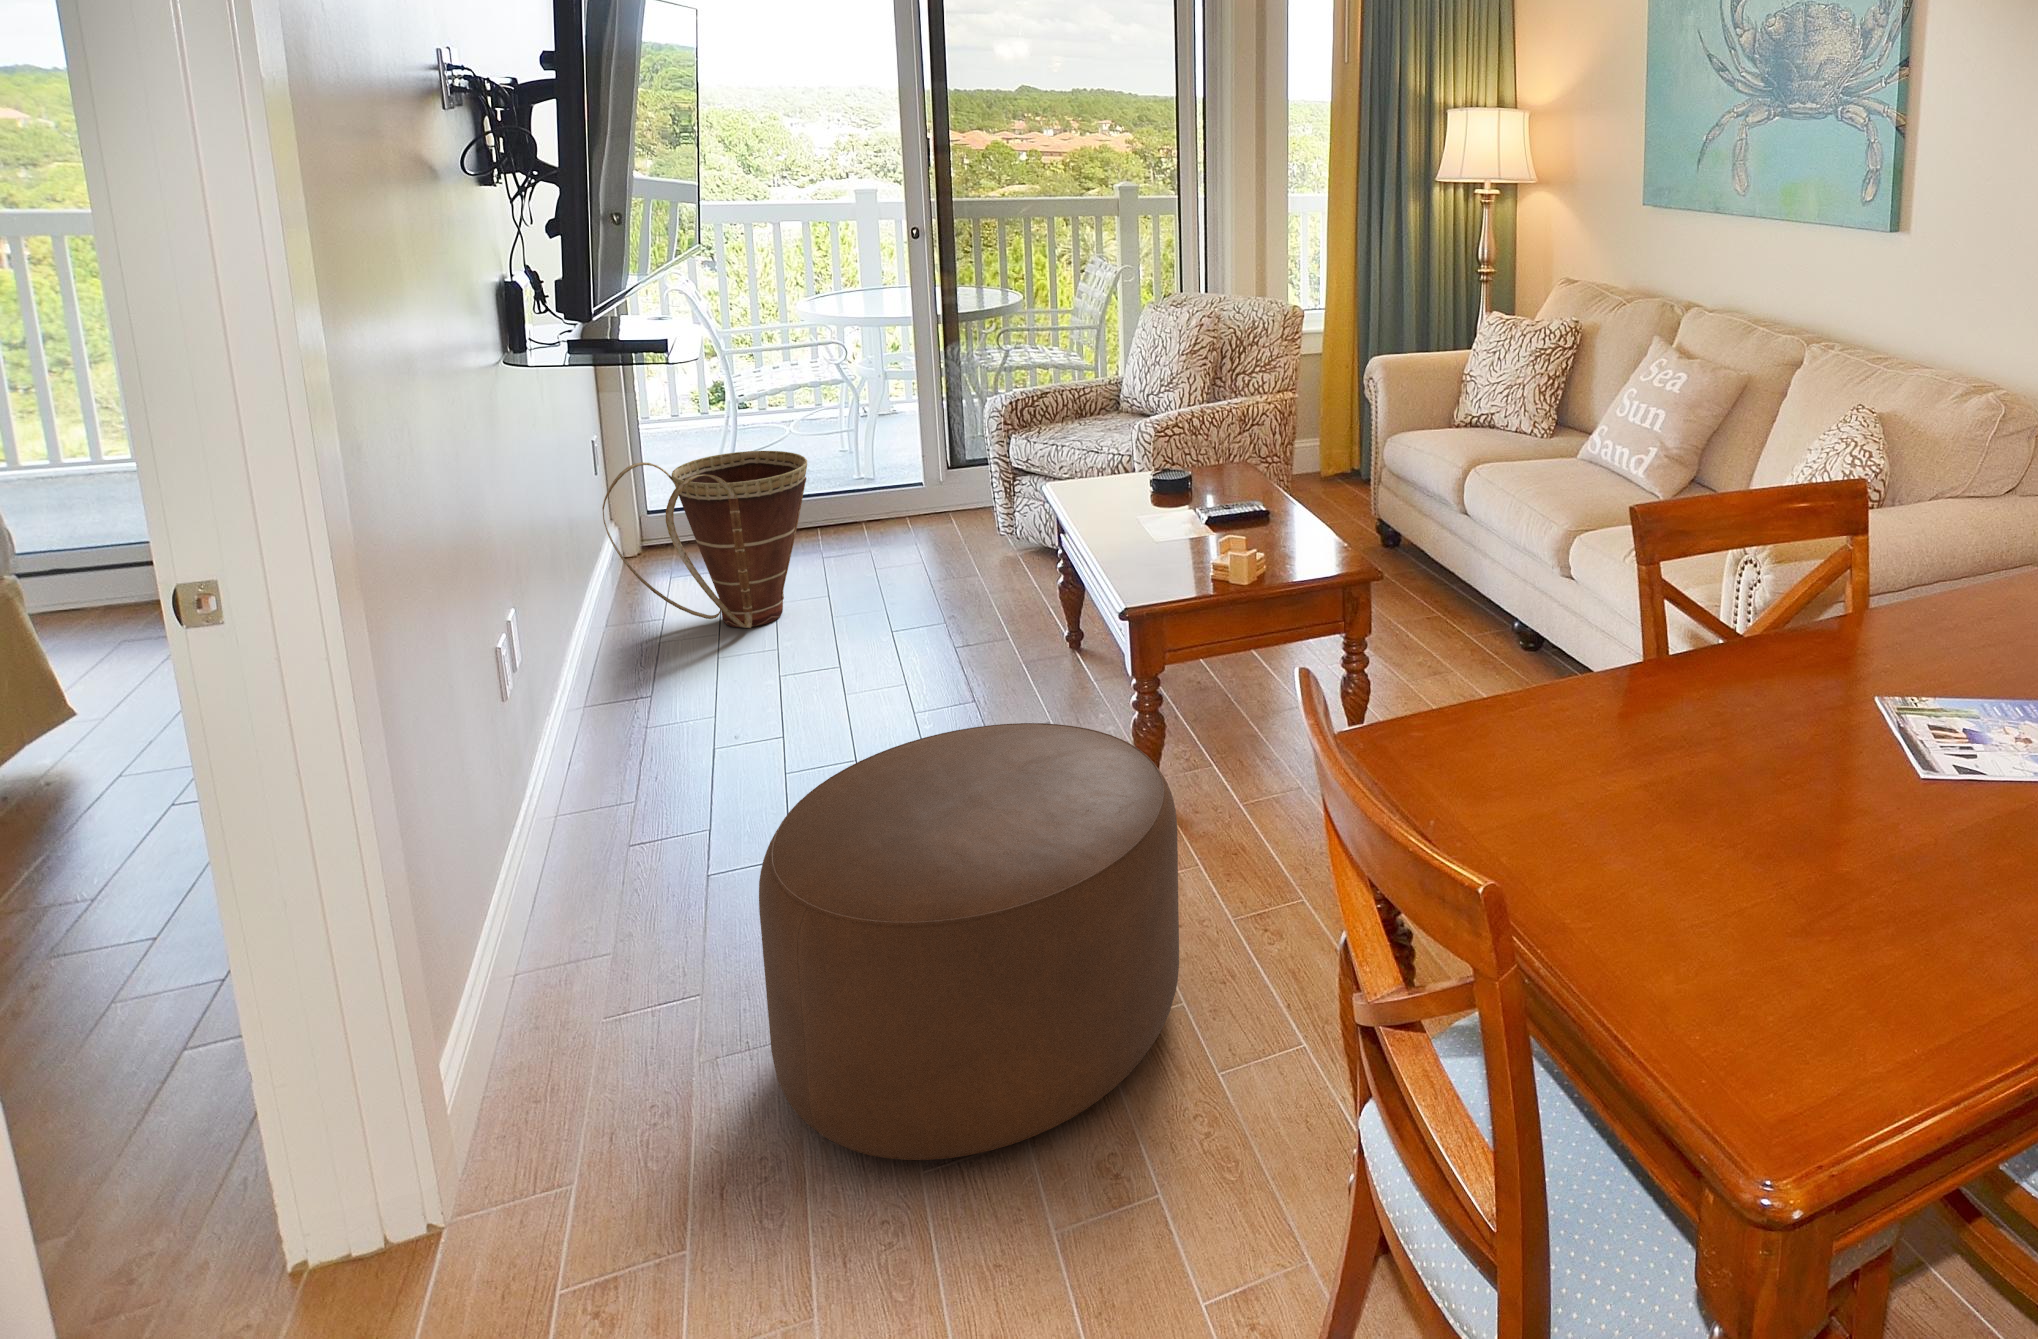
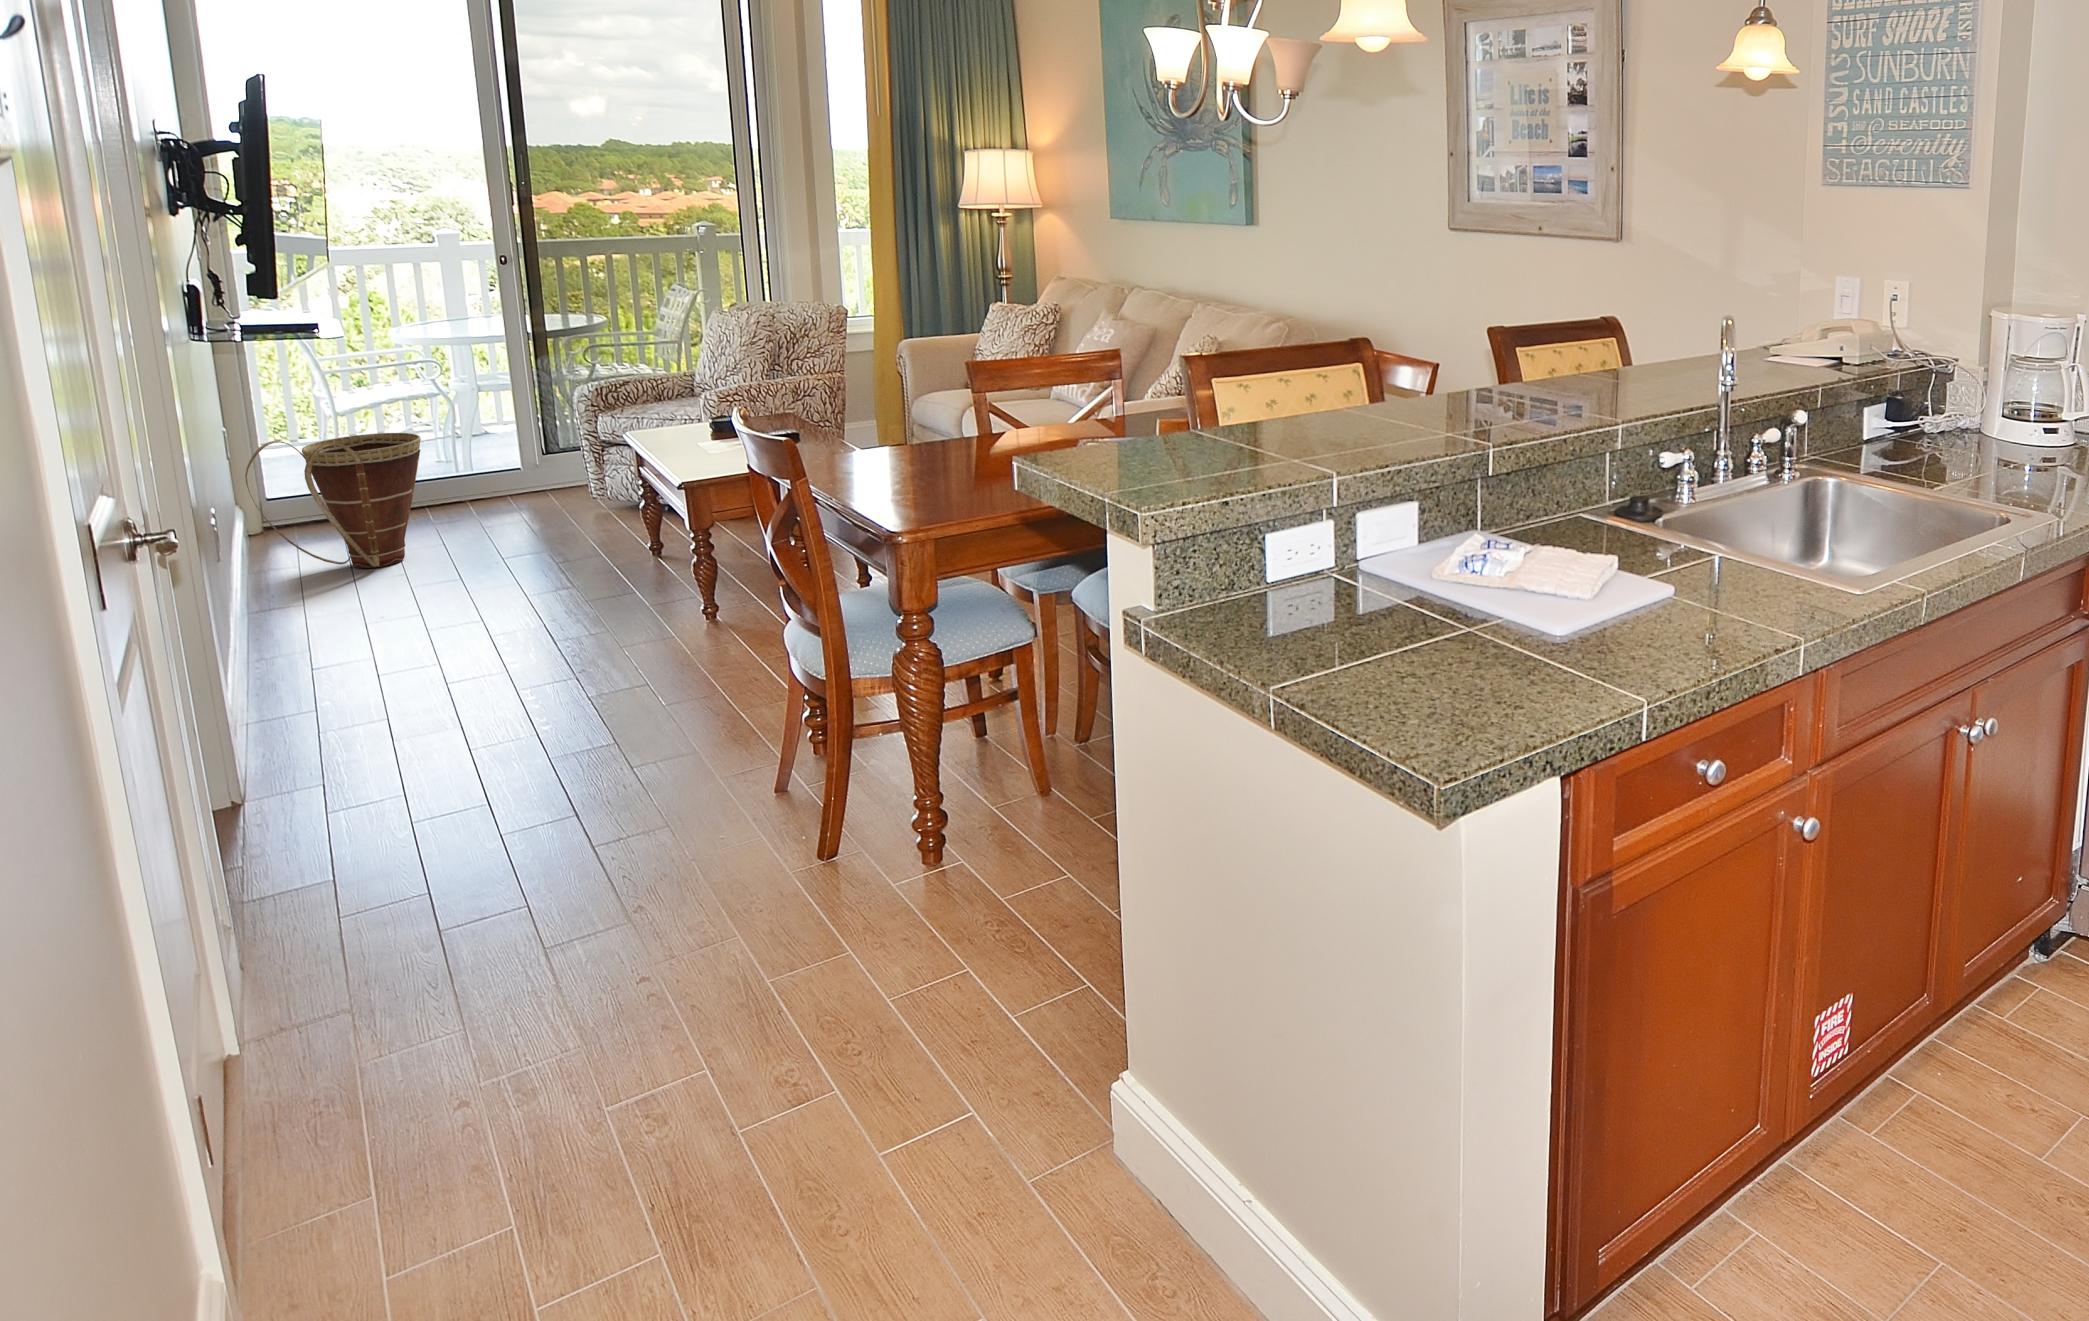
ottoman: present [759,723,1179,1160] -> none [432,541,715,752]

